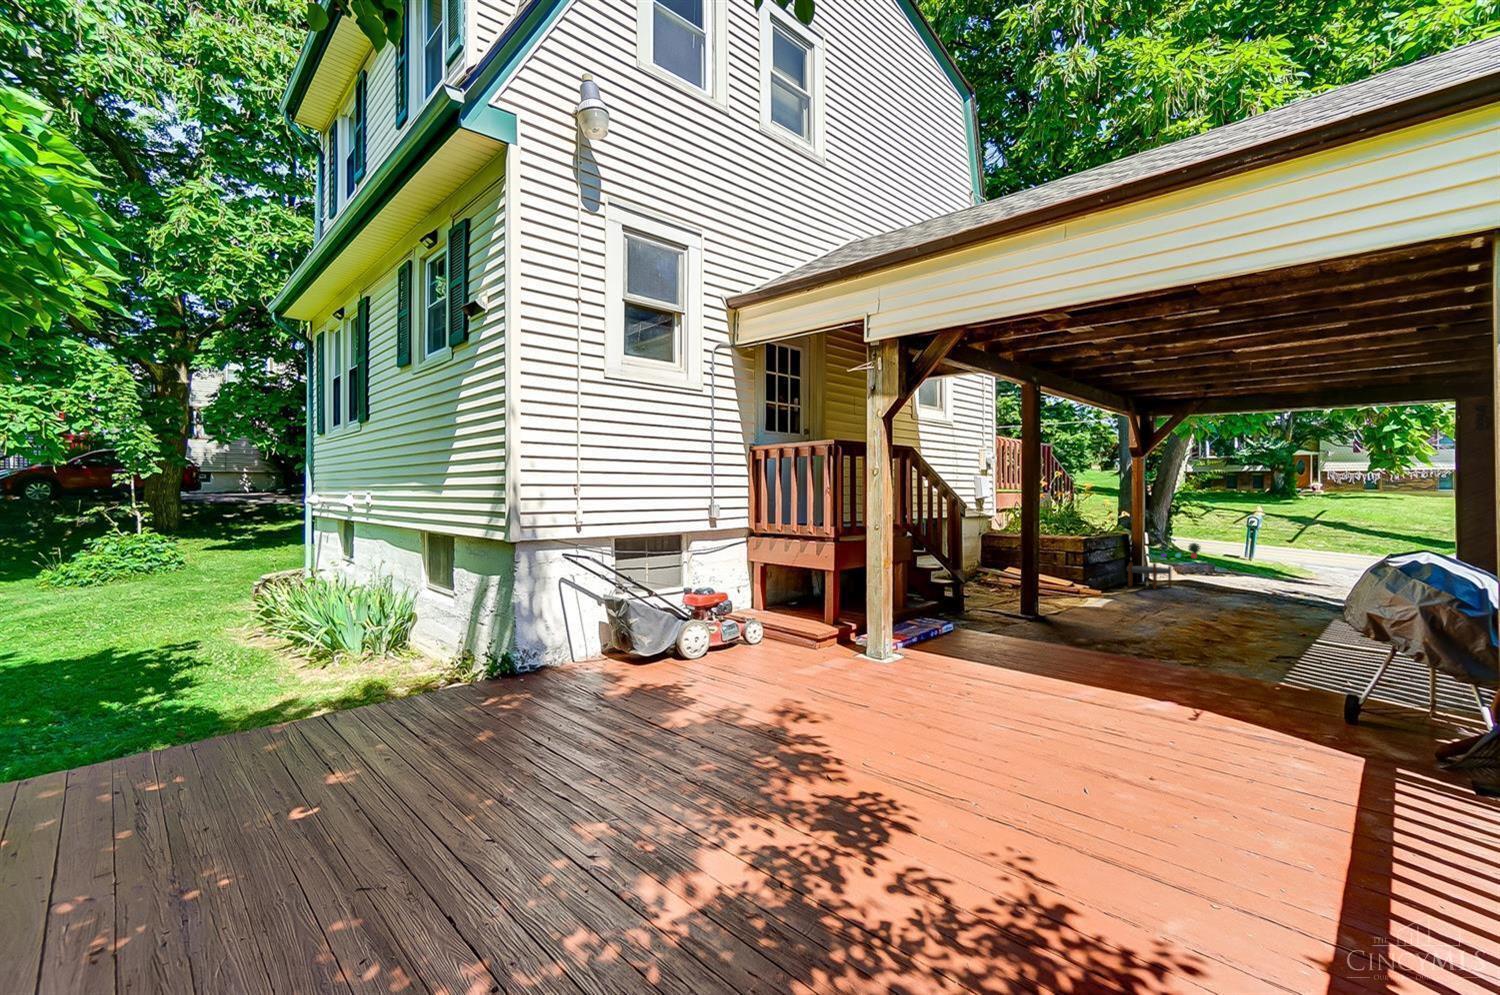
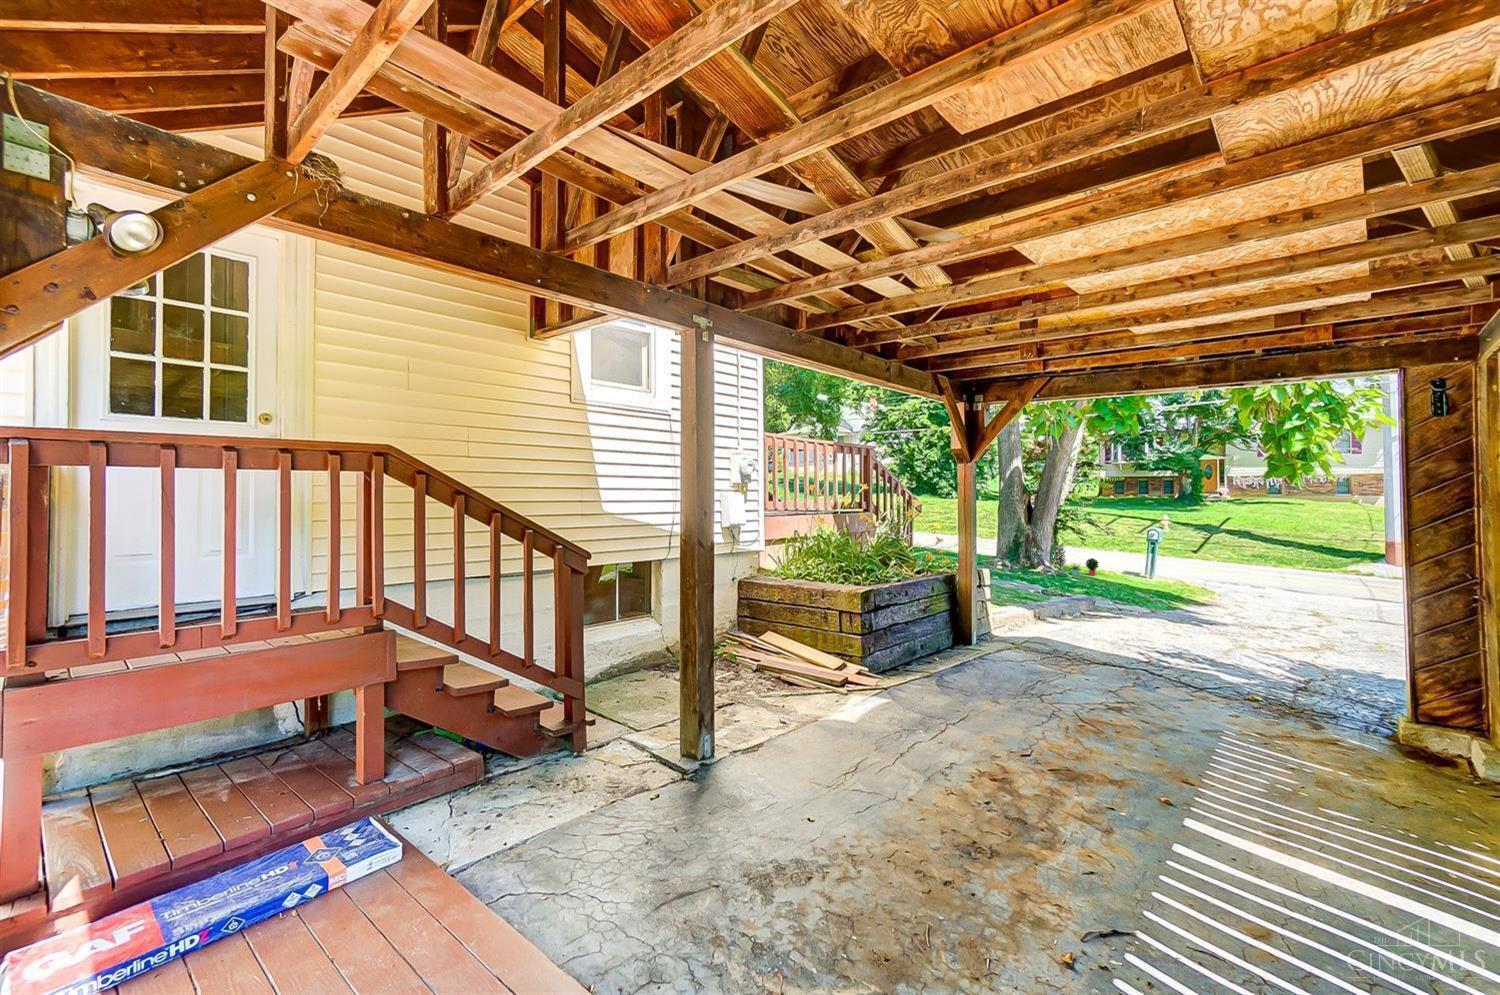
side table: present [1127,563,1171,589] -> none [1001,589,1052,623]

